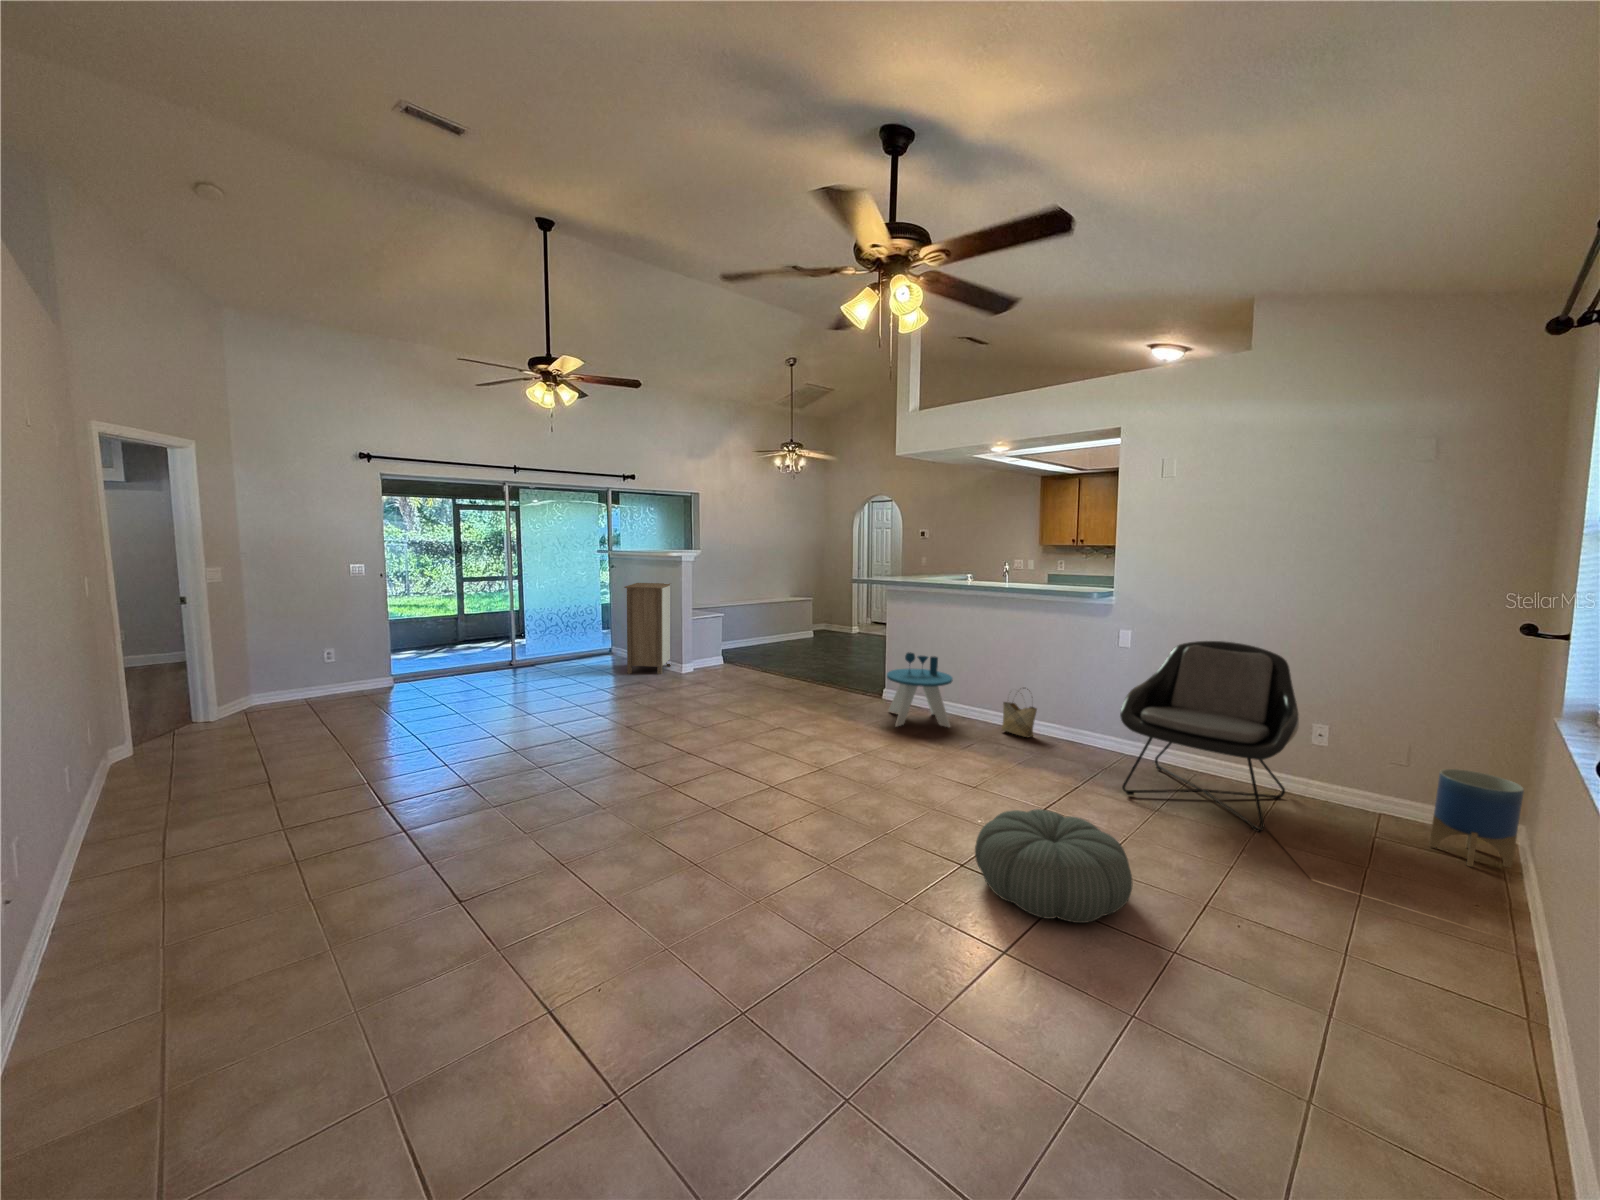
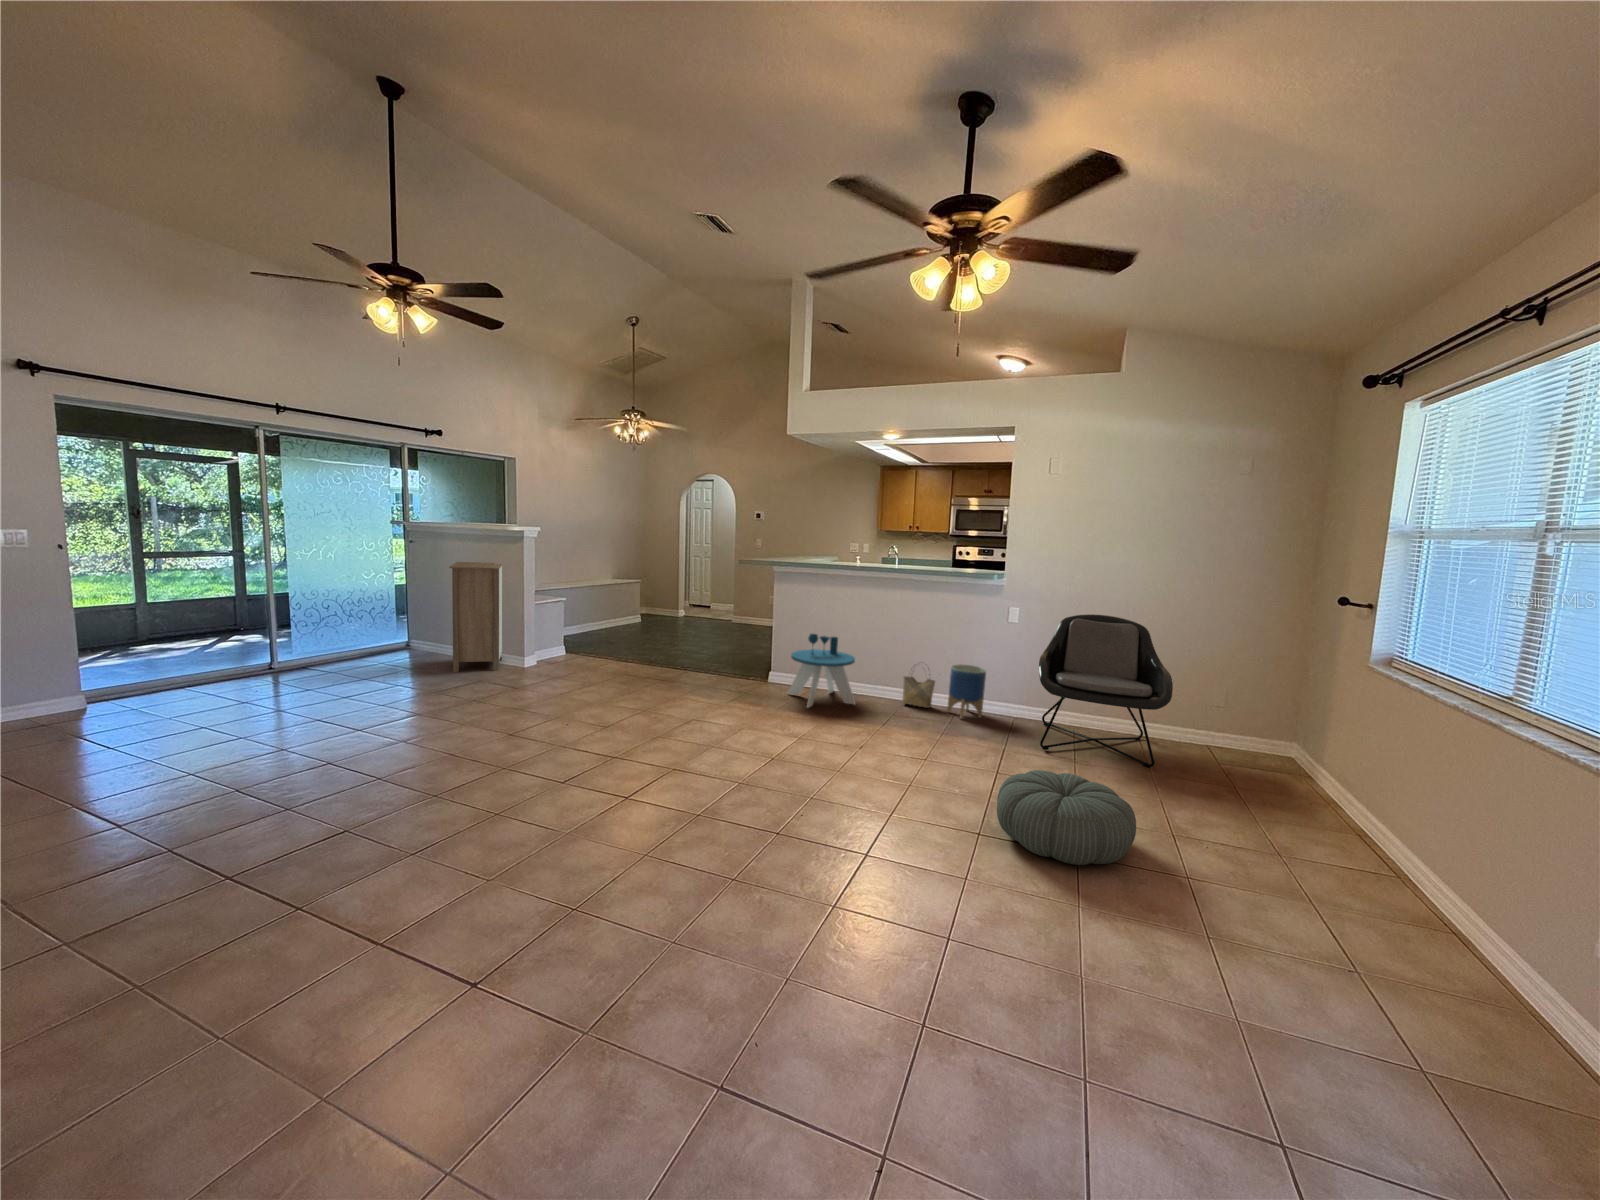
planter: present [1429,769,1524,868] -> present [947,664,986,719]

